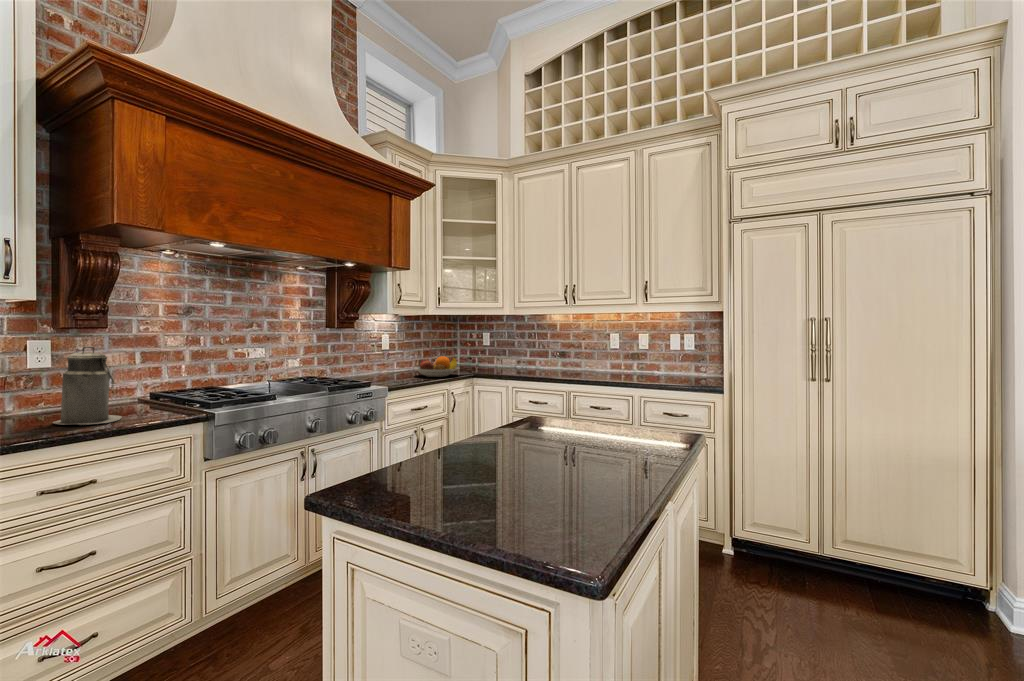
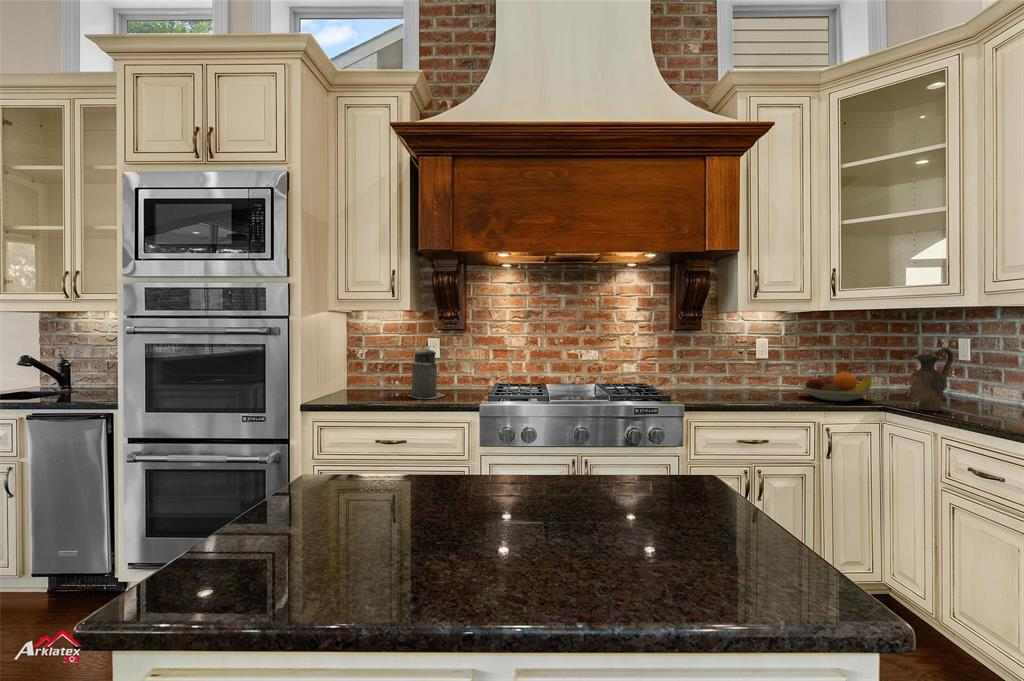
ceramic pitcher: none [482,337,500,376] -> present [910,348,953,411]

